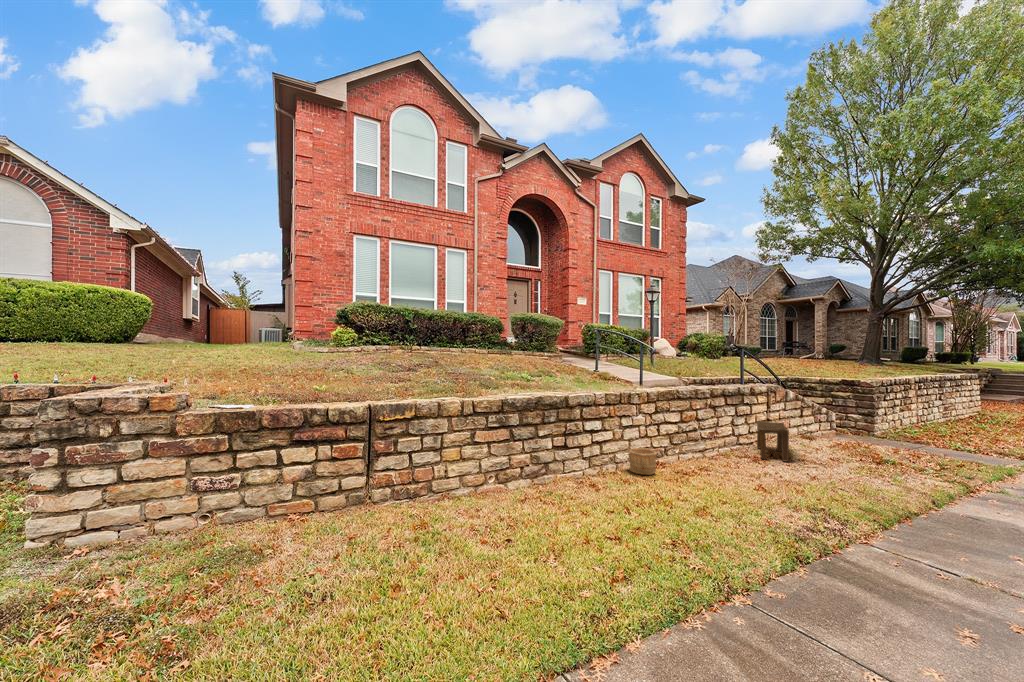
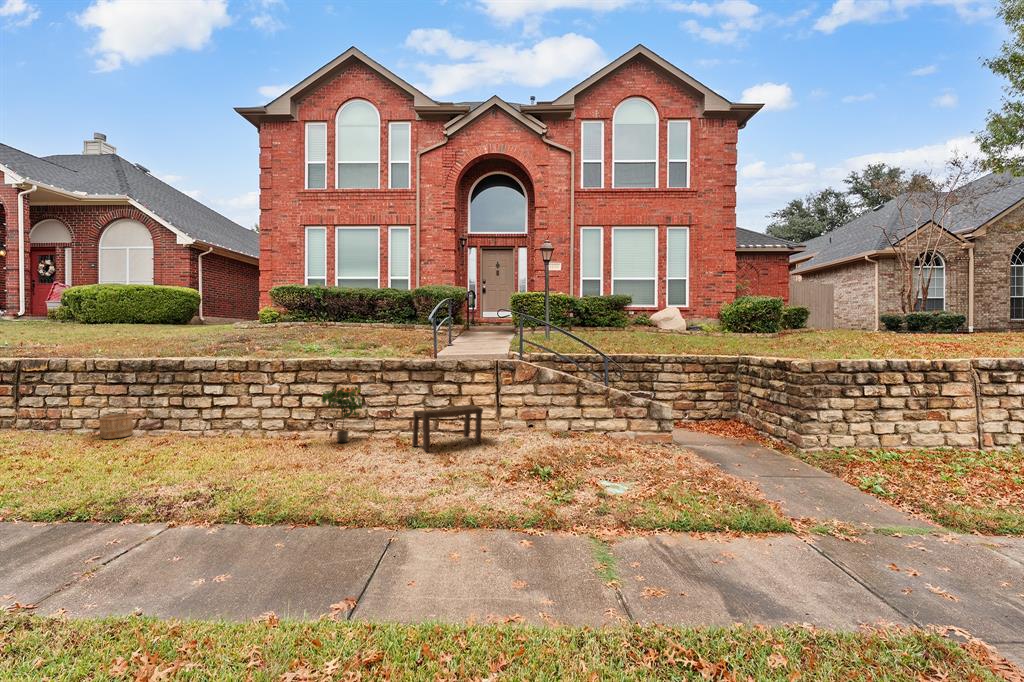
potted plant: none [690,412,732,465] -> present [317,387,362,443]
wooden bucket: present [629,448,657,475] -> present [98,414,133,439]

